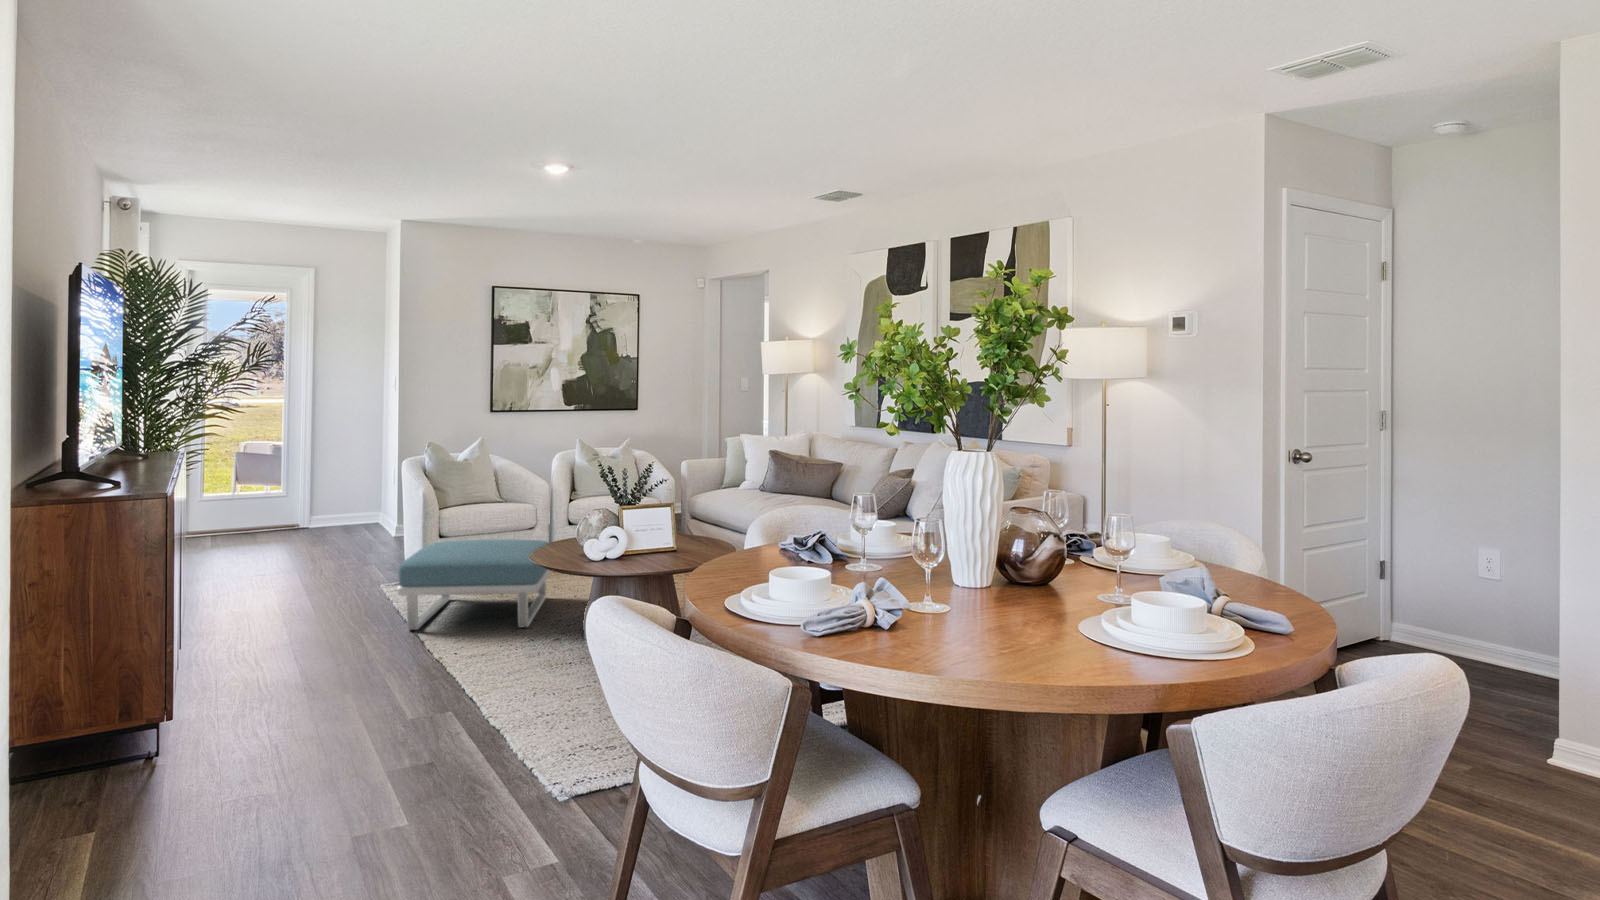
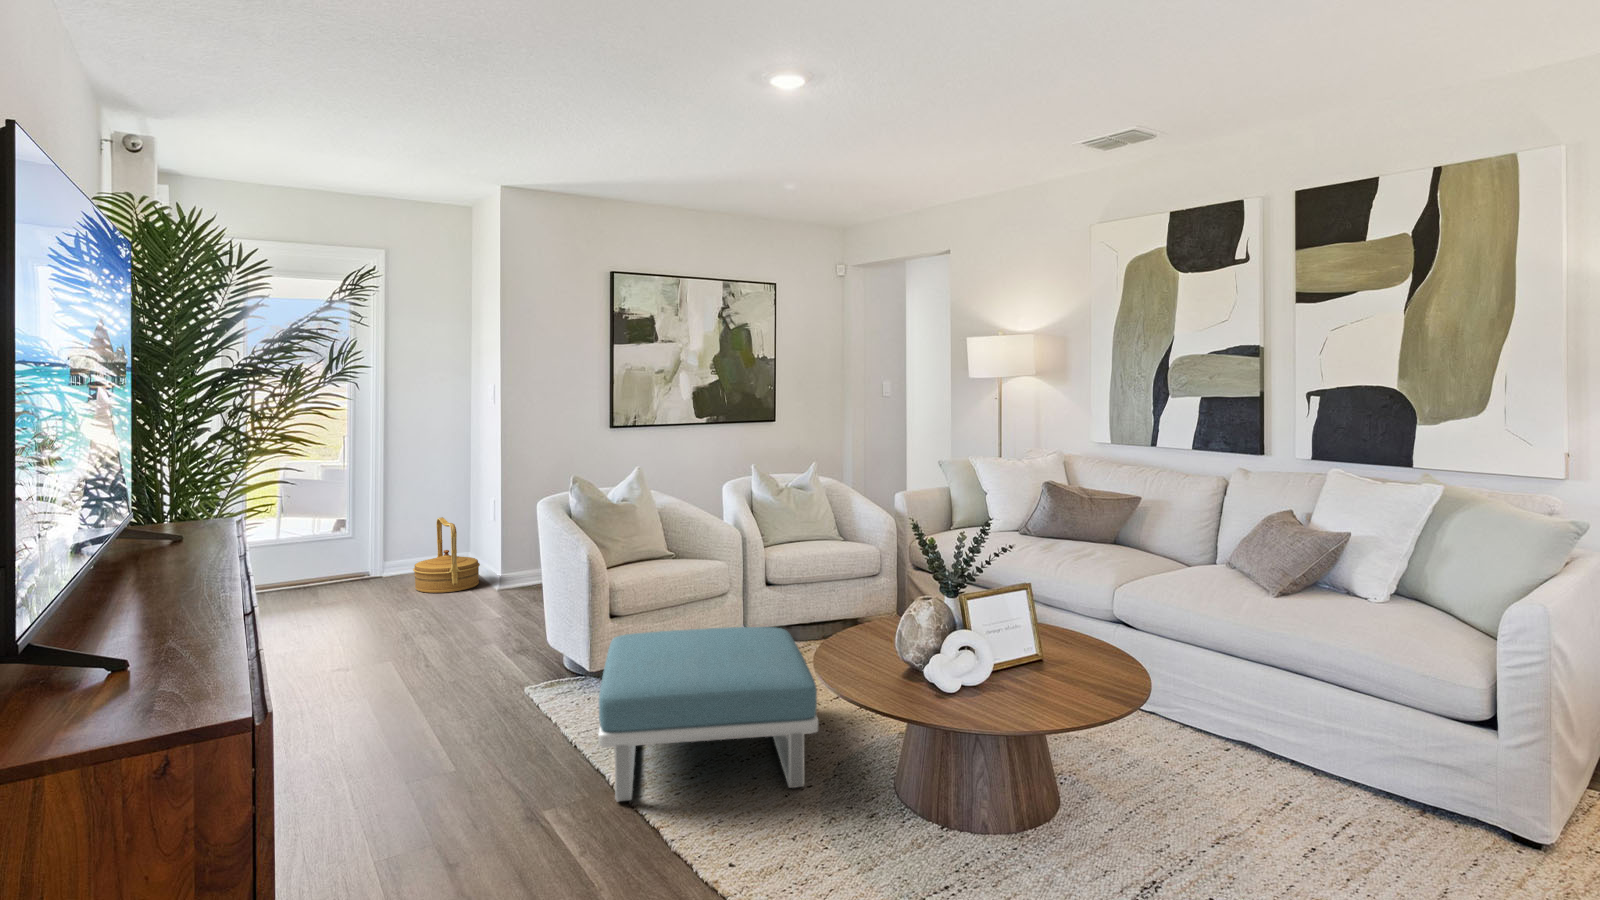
woven basket: none [330,480,384,537] -> present [413,517,480,593]

